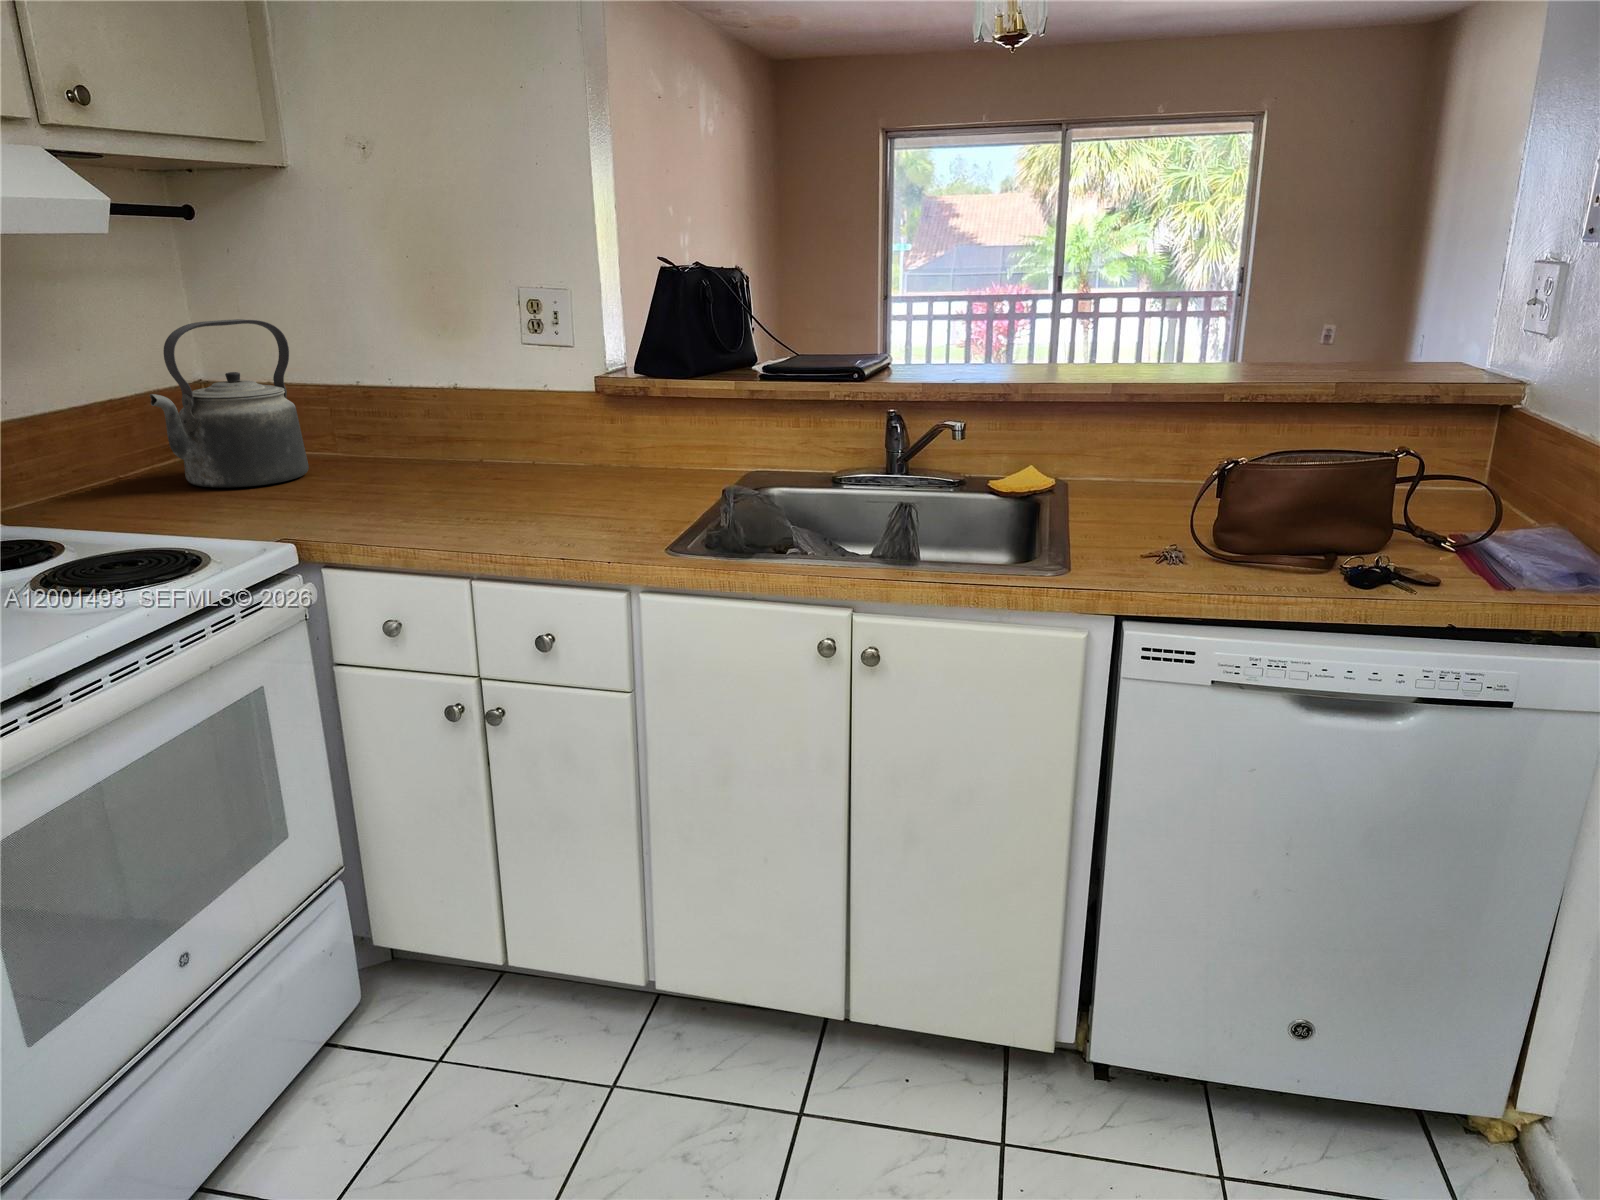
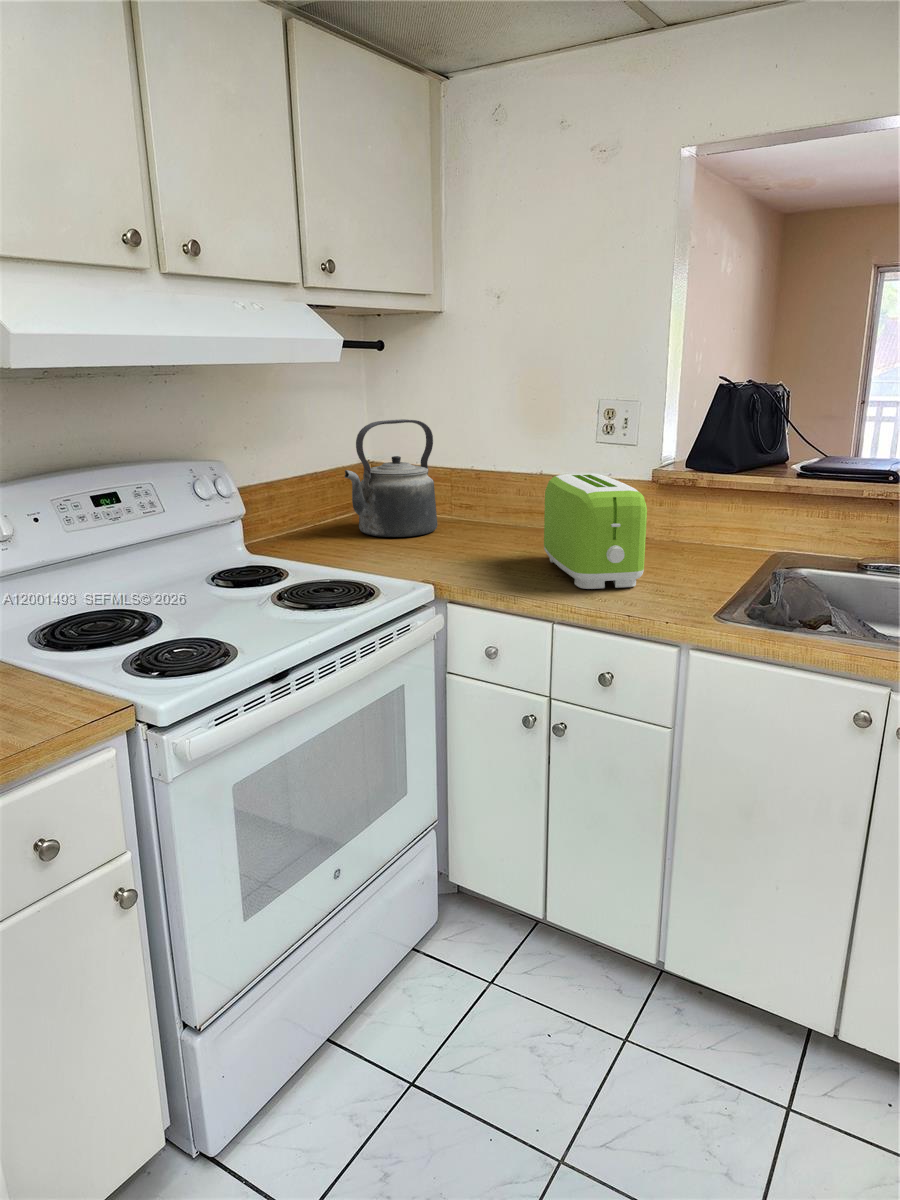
toaster: none [448,384,580,532] -> present [544,473,647,589]

